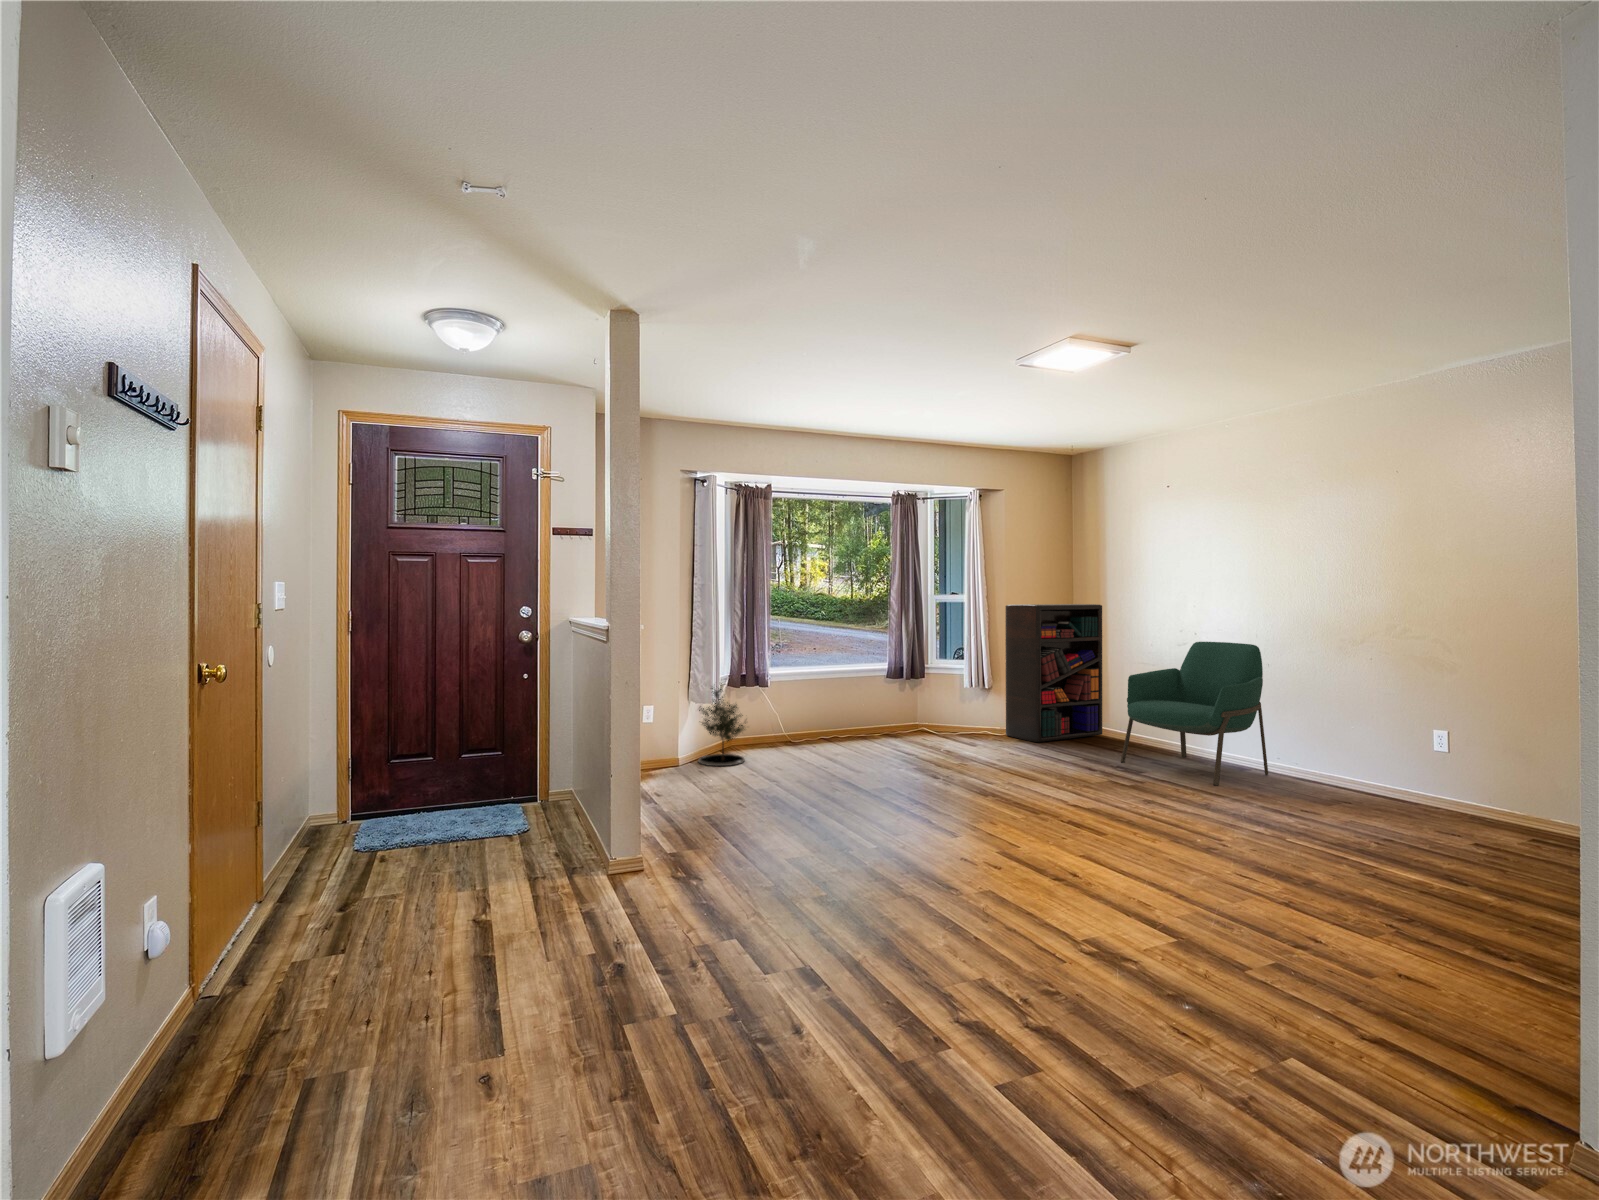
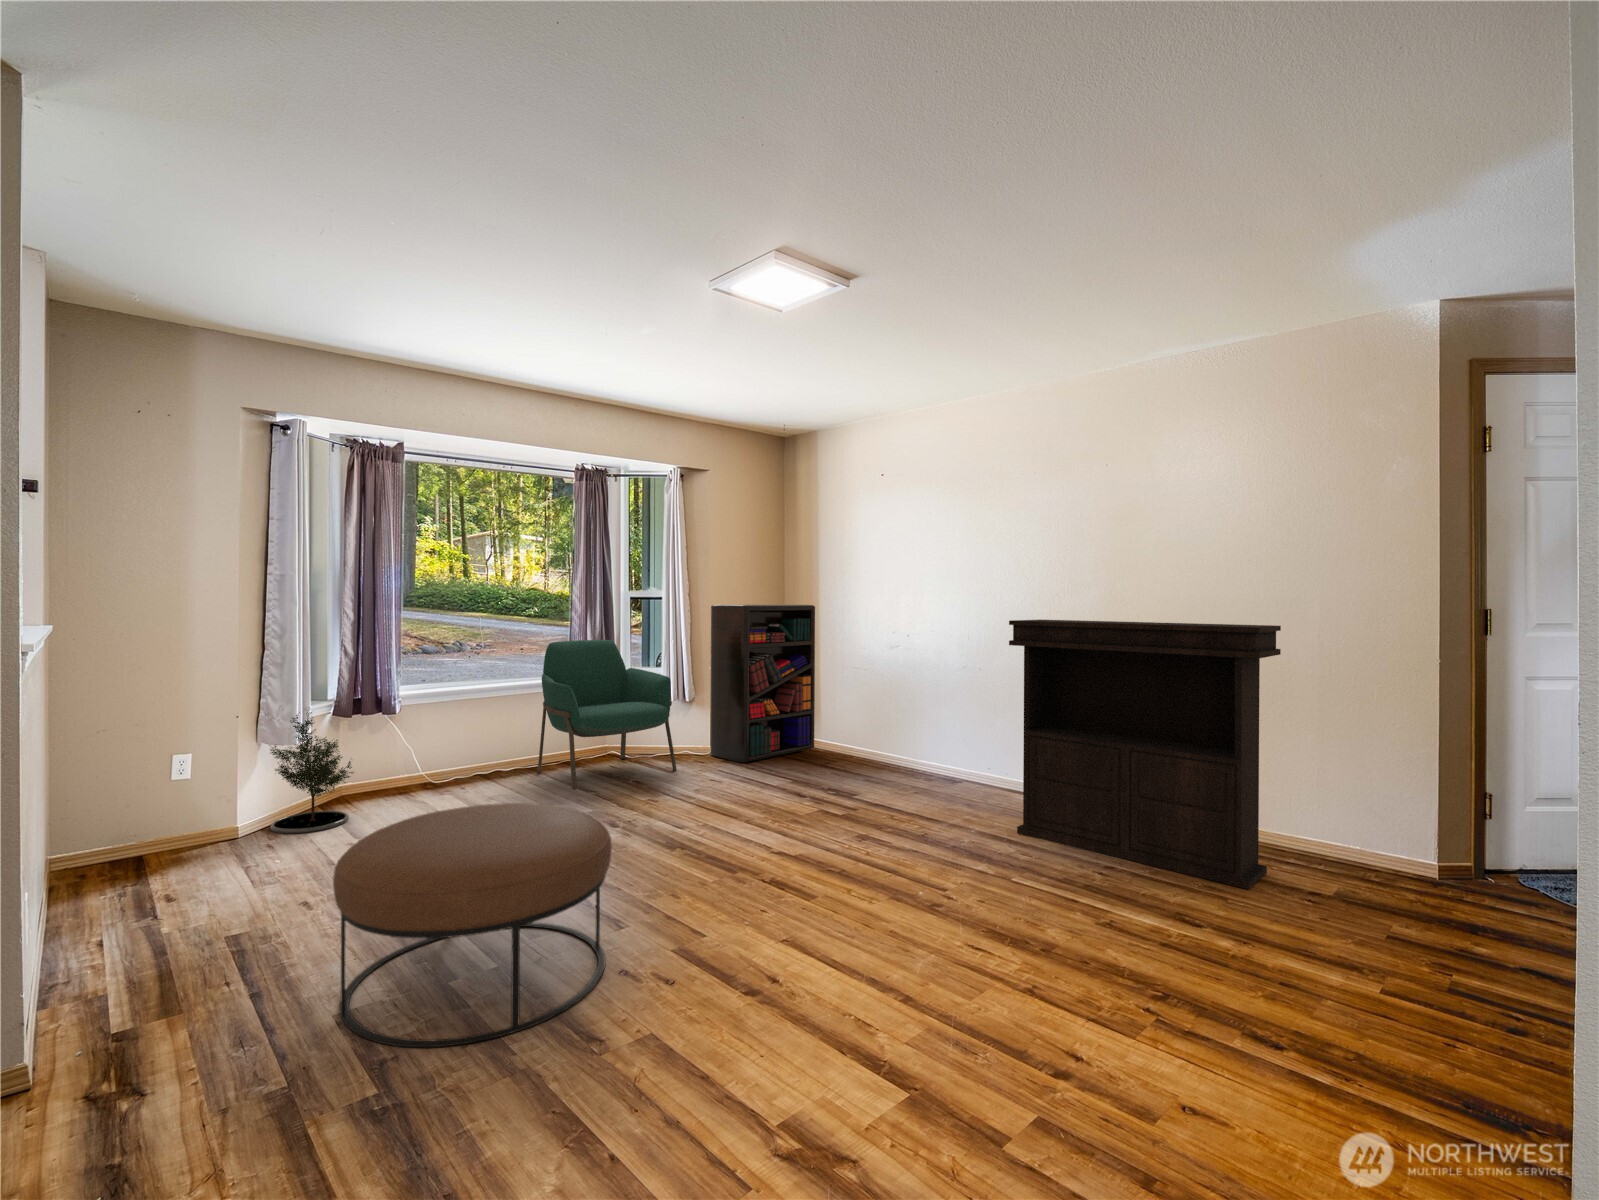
console table: none [1291,618,1585,869] -> present [1009,620,1281,889]
armchair: present [1121,642,1268,785] -> present [538,640,676,789]
ottoman: none [788,743,955,880] -> present [333,803,612,1047]

